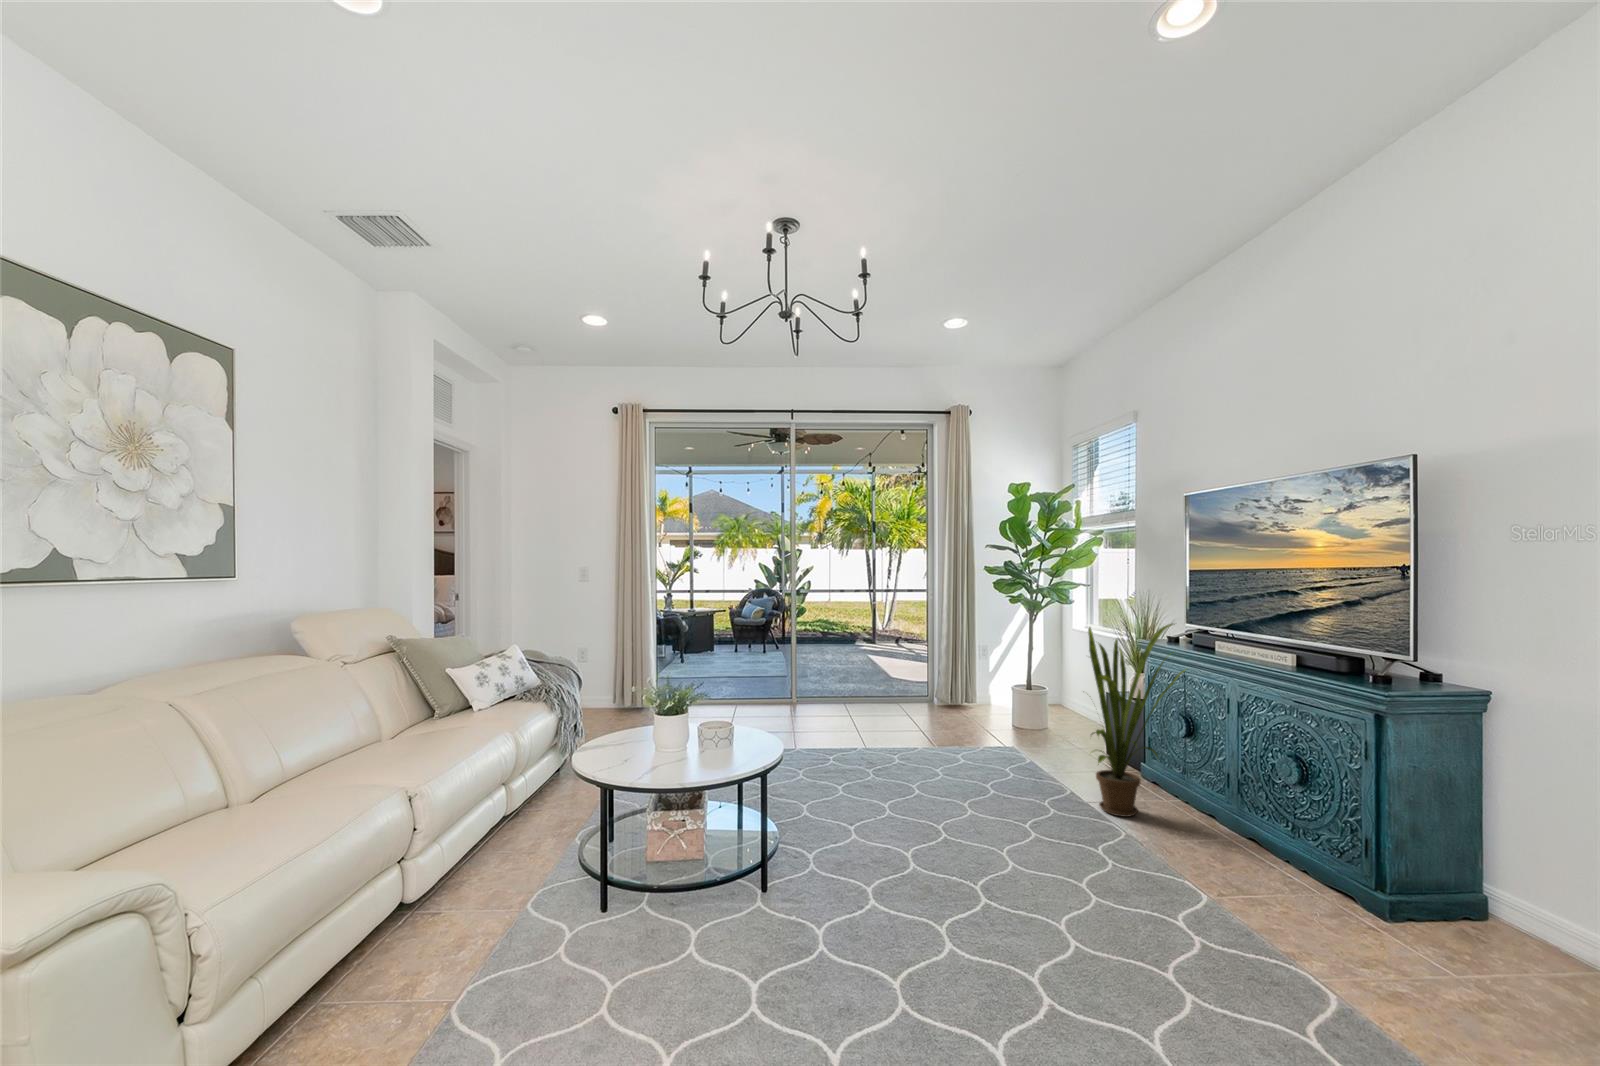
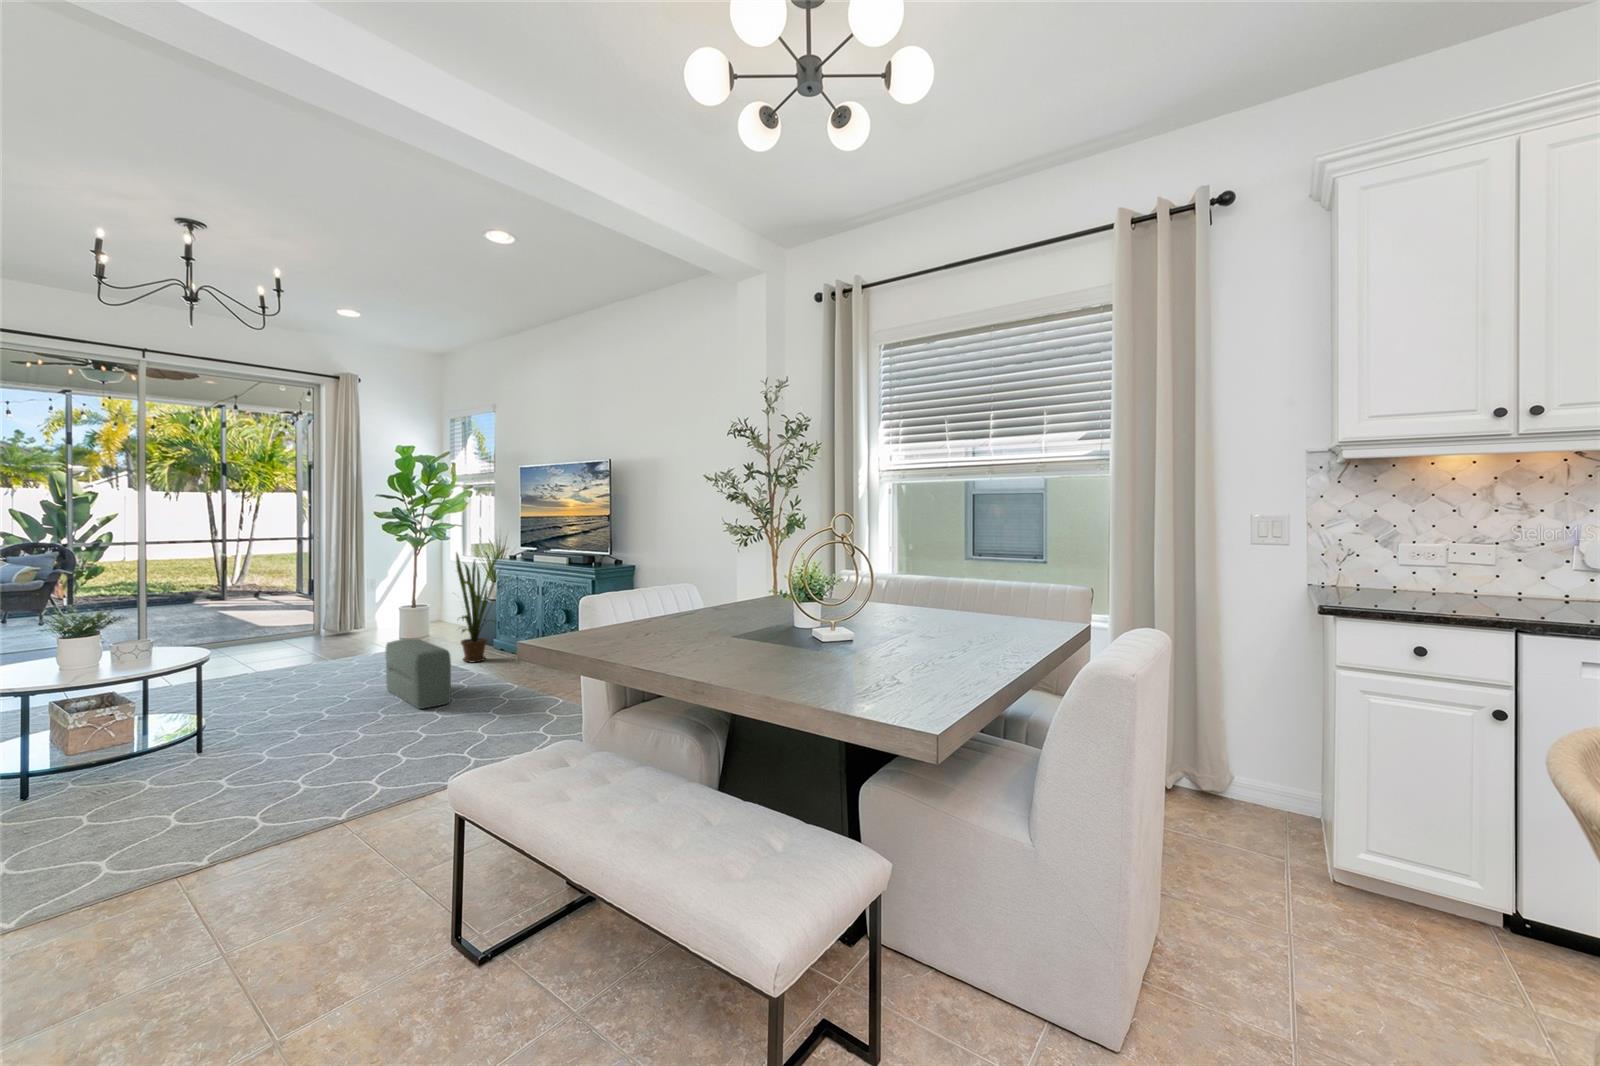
pouf: none [982,770,1088,939] -> present [385,639,451,709]

